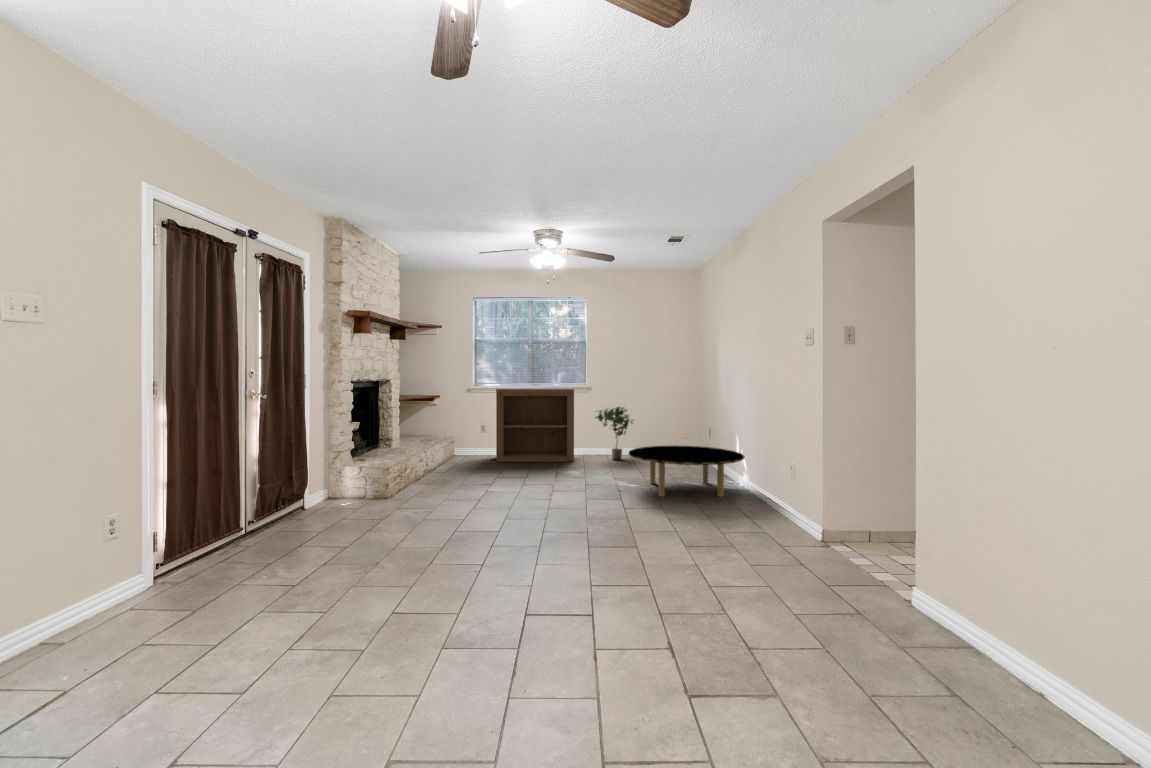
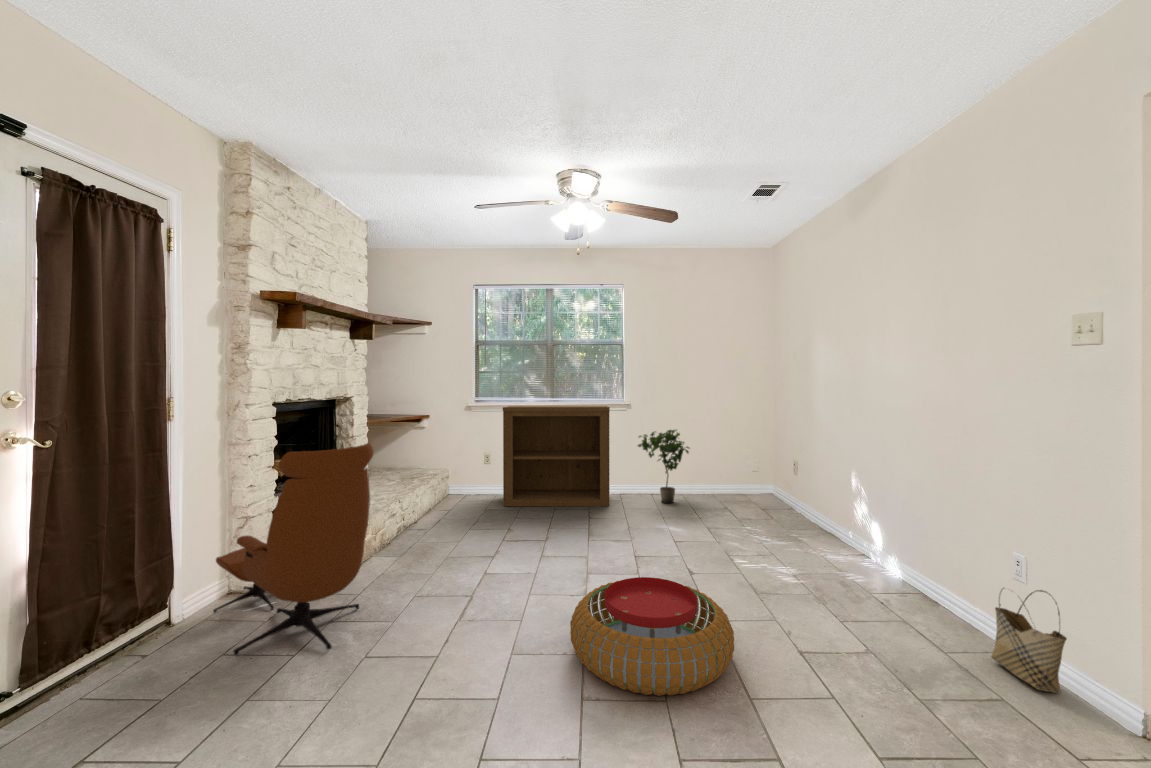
lounge chair: none [324,402,426,518] -> present [213,444,374,655]
coffee table: present [629,446,744,497] -> none [705,495,906,595]
woven basket: none [763,474,789,524] -> present [991,588,1067,693]
pouf: none [538,479,627,526] -> present [570,577,734,696]

